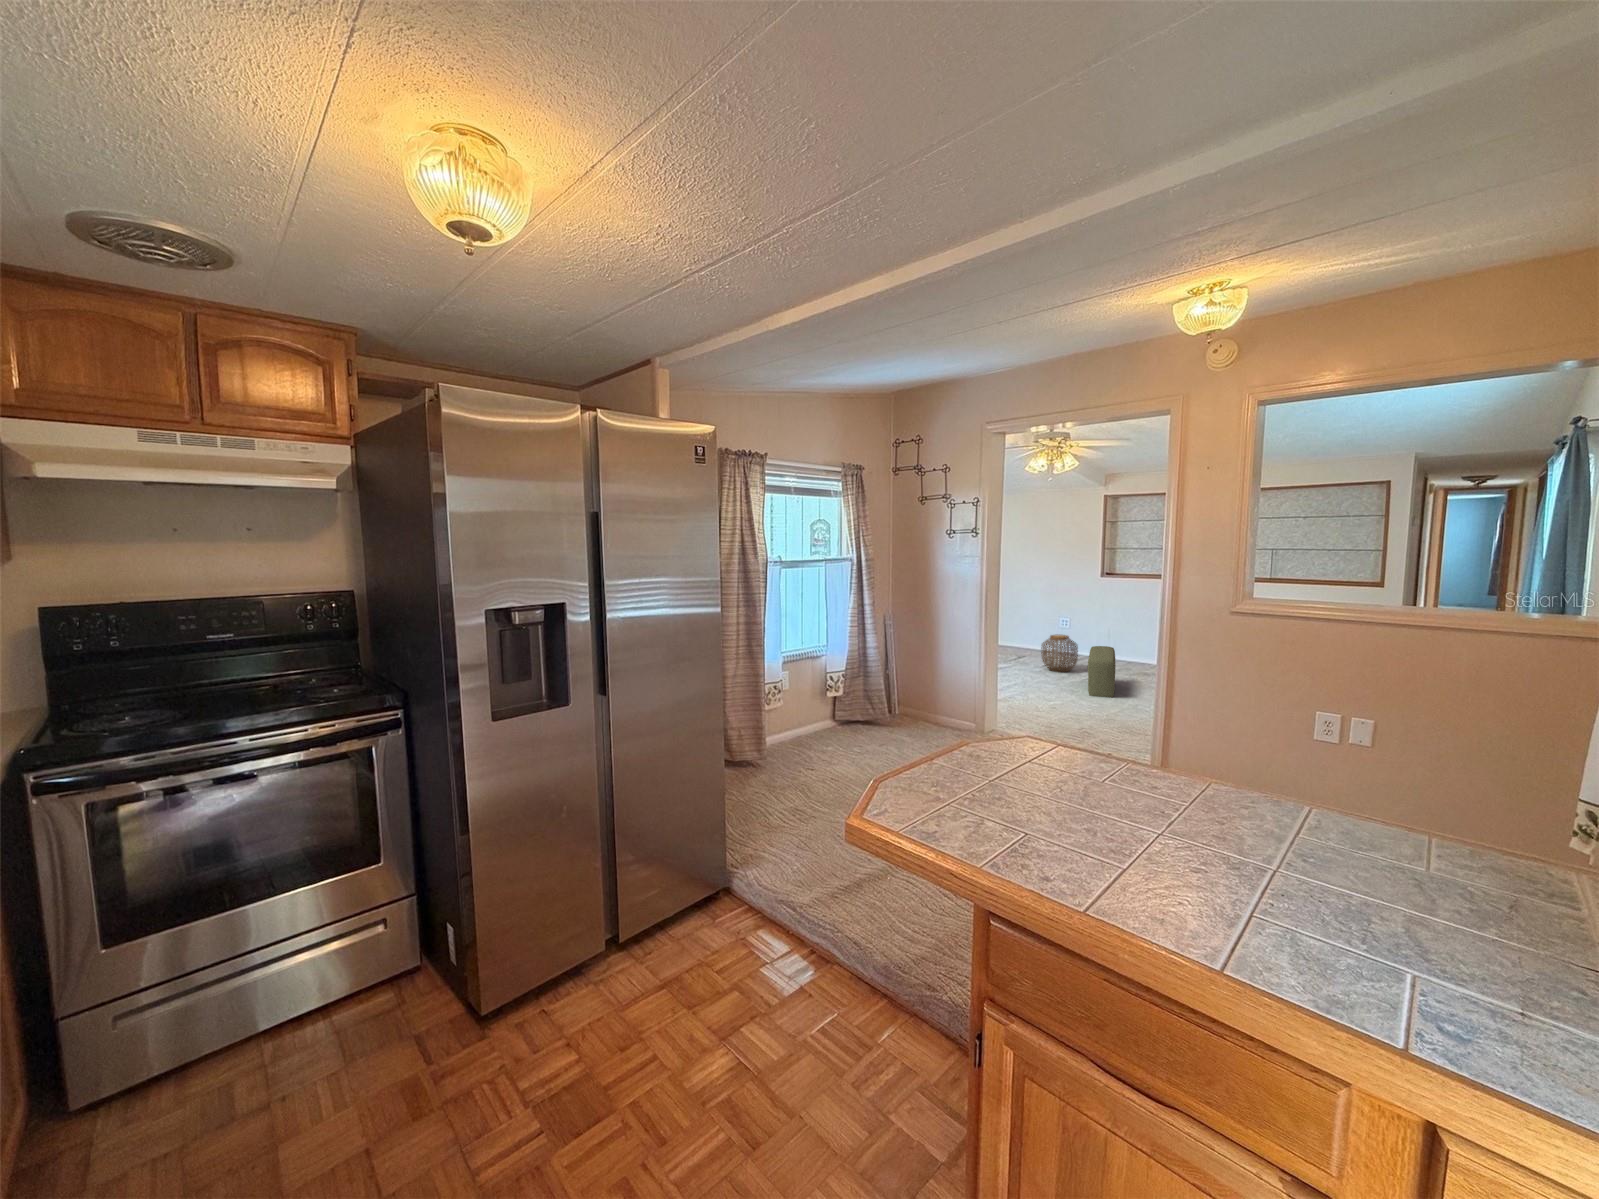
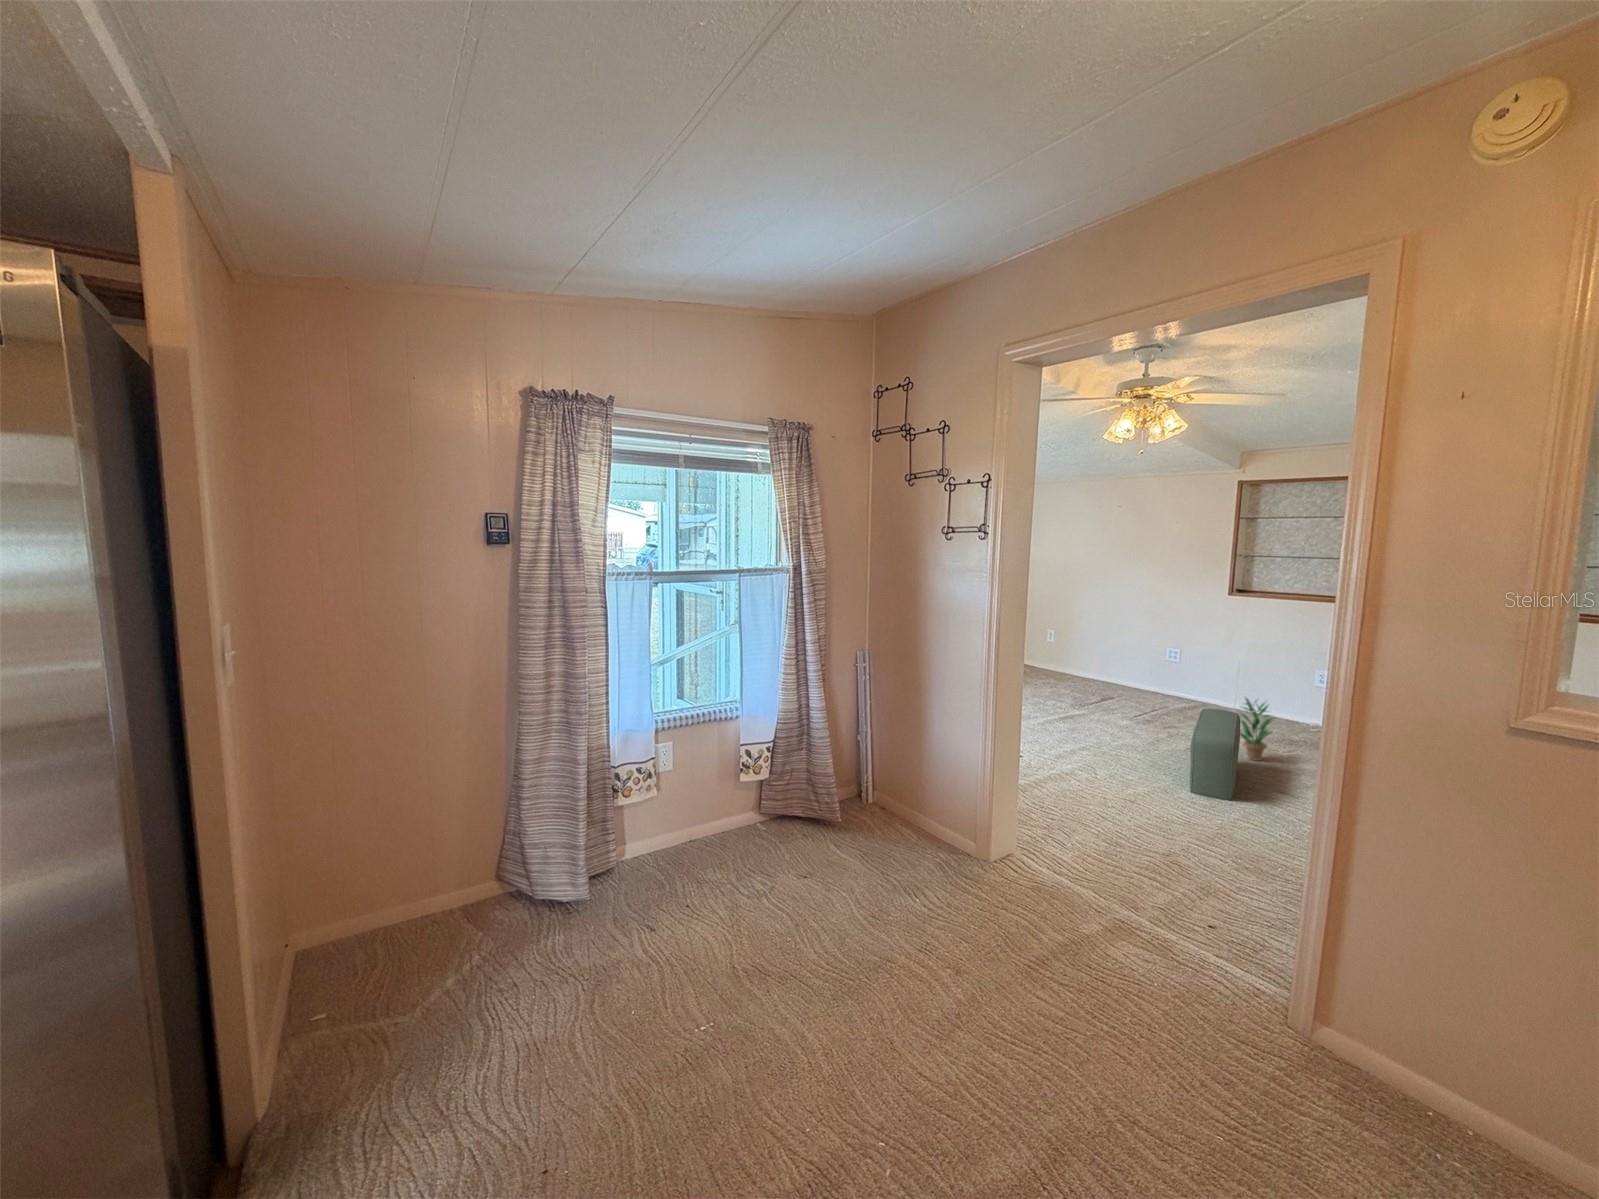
woven basket: present [1041,635,1078,672] -> none [1127,681,1184,738]
potted plant: none [1111,637,1136,679] -> present [1241,698,1272,761]

